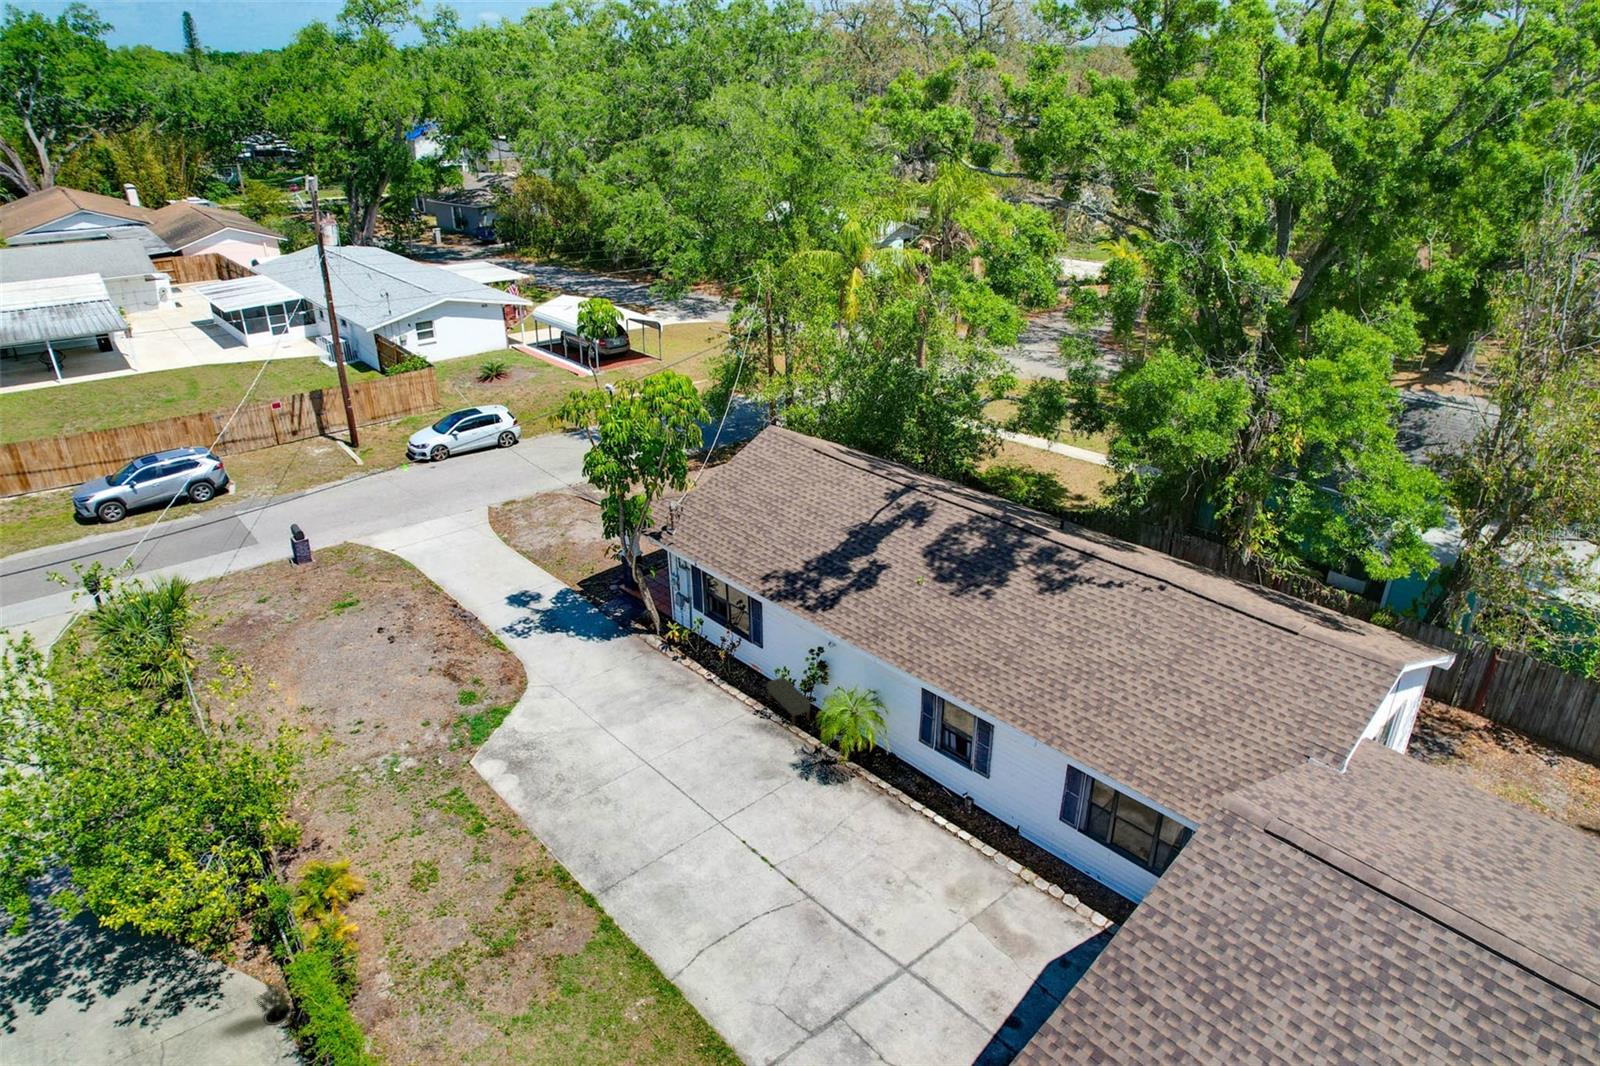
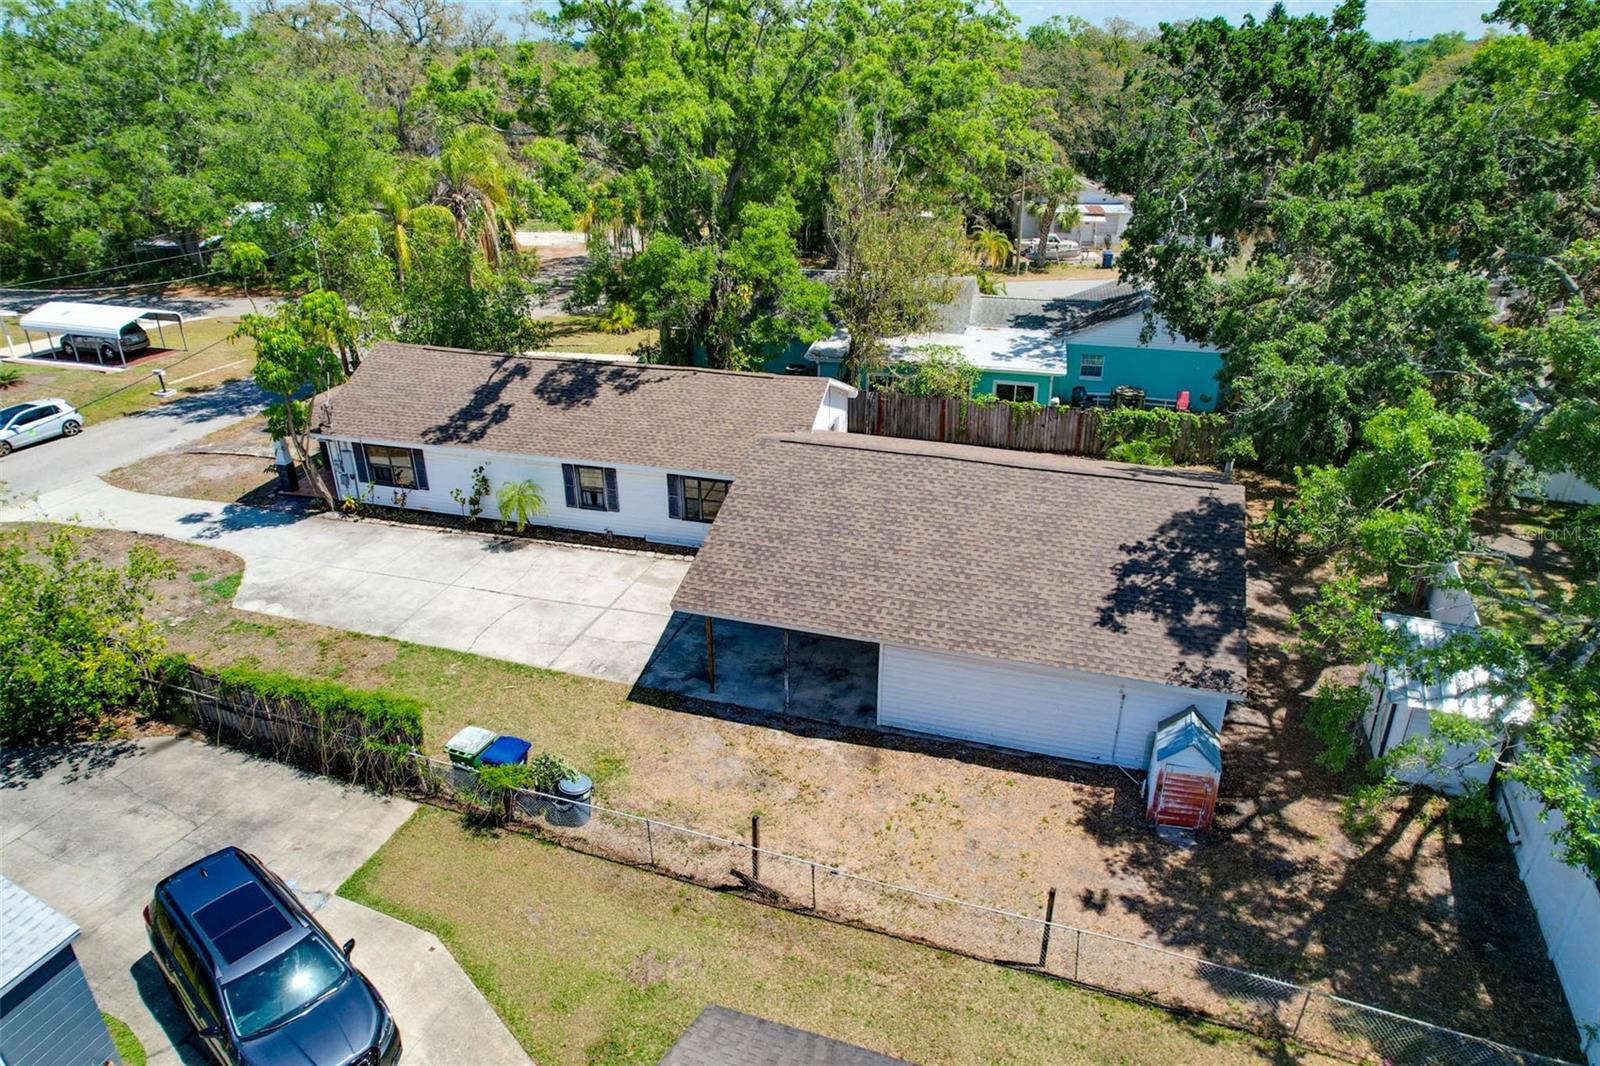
bench: present [767,677,810,725] -> none [442,504,482,530]

